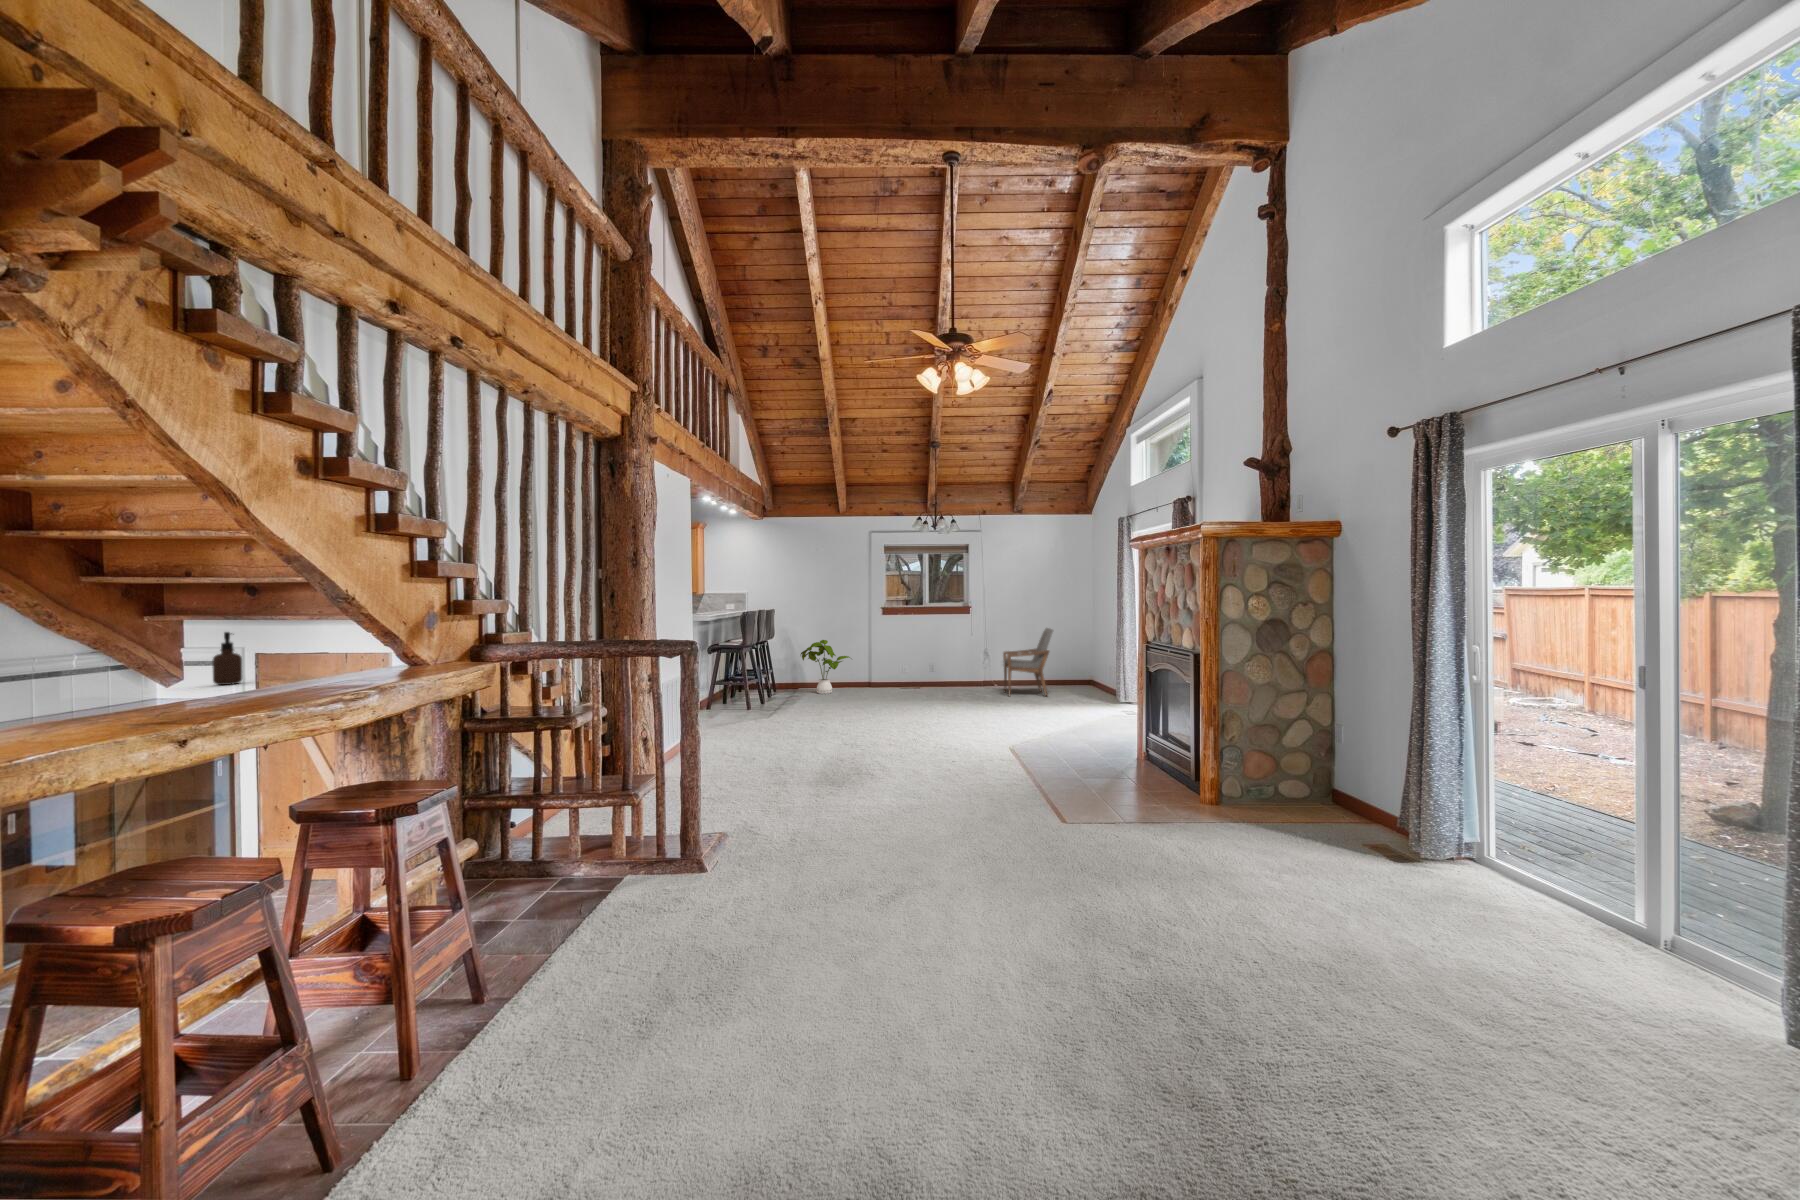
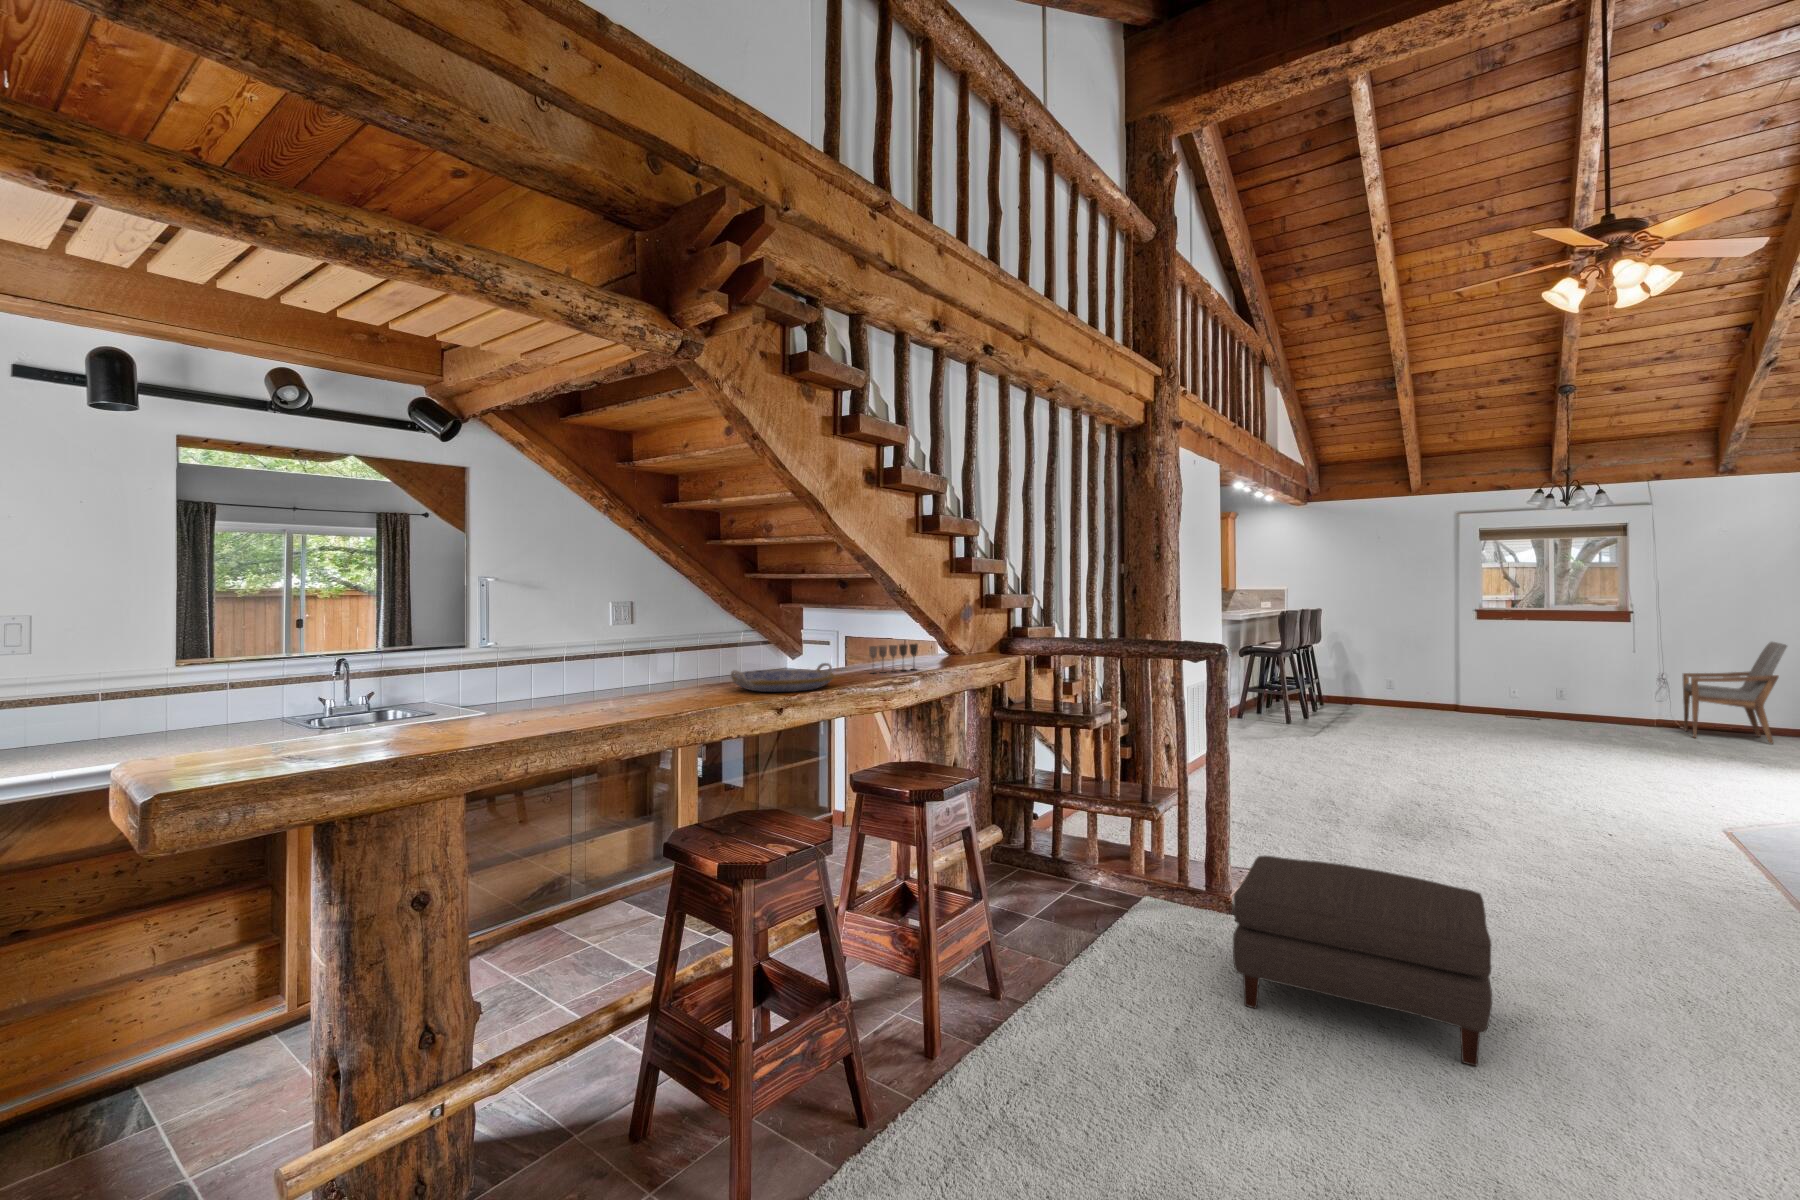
soap dispenser: present [213,632,242,685] -> none [818,621,836,664]
house plant: present [801,640,850,694] -> none [1354,645,1428,711]
wine glass: none [307,653,373,688] -> present [869,644,918,673]
serving tray: none [98,678,265,718] -> present [731,663,834,692]
ottoman: none [706,816,887,950] -> present [1233,856,1492,1066]

